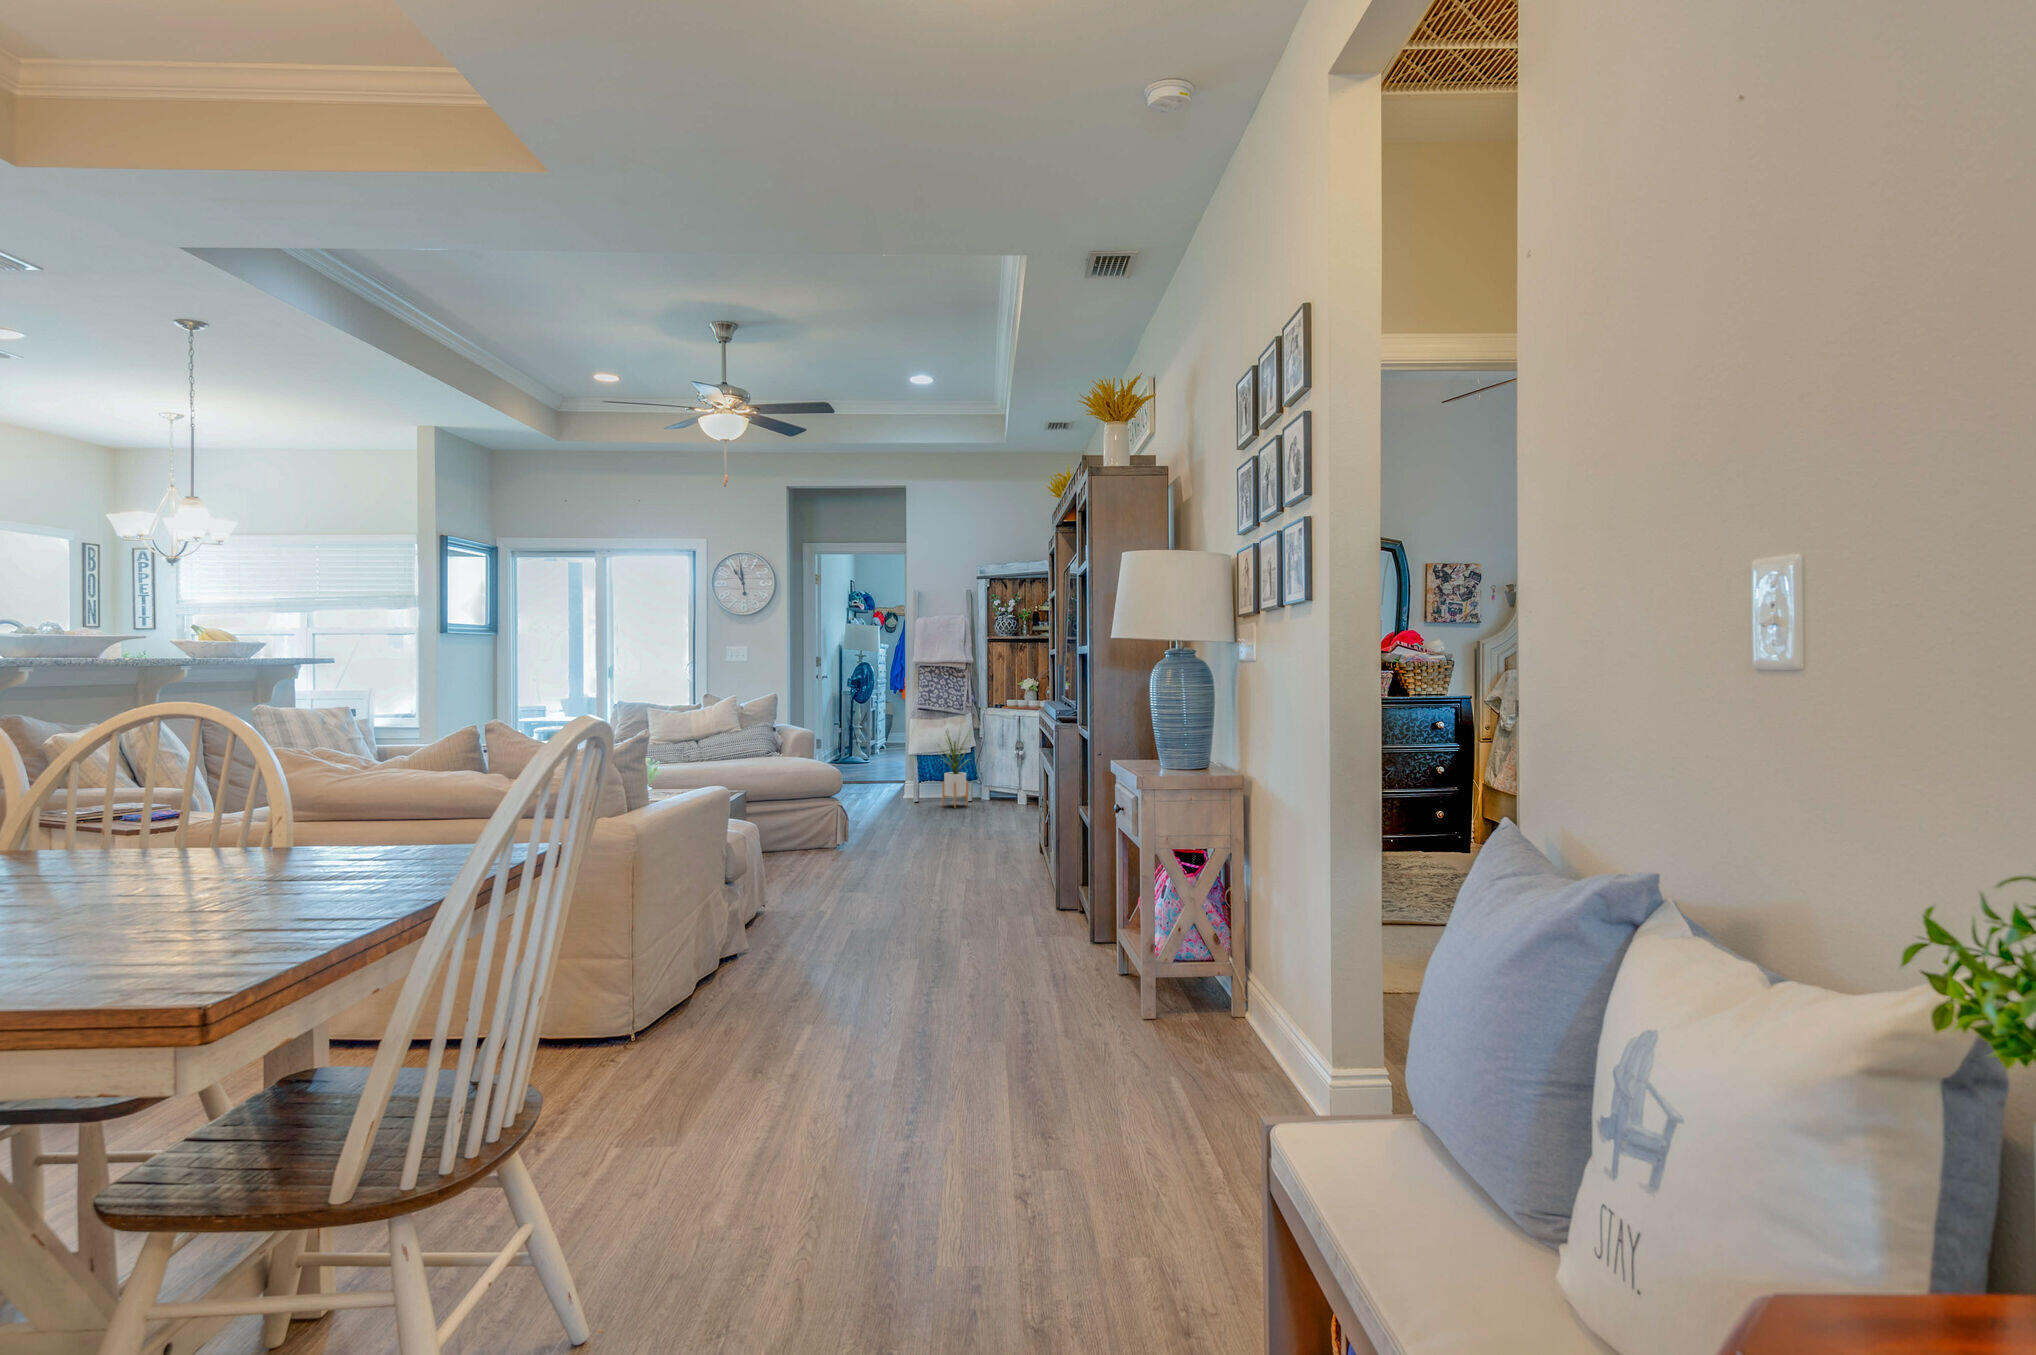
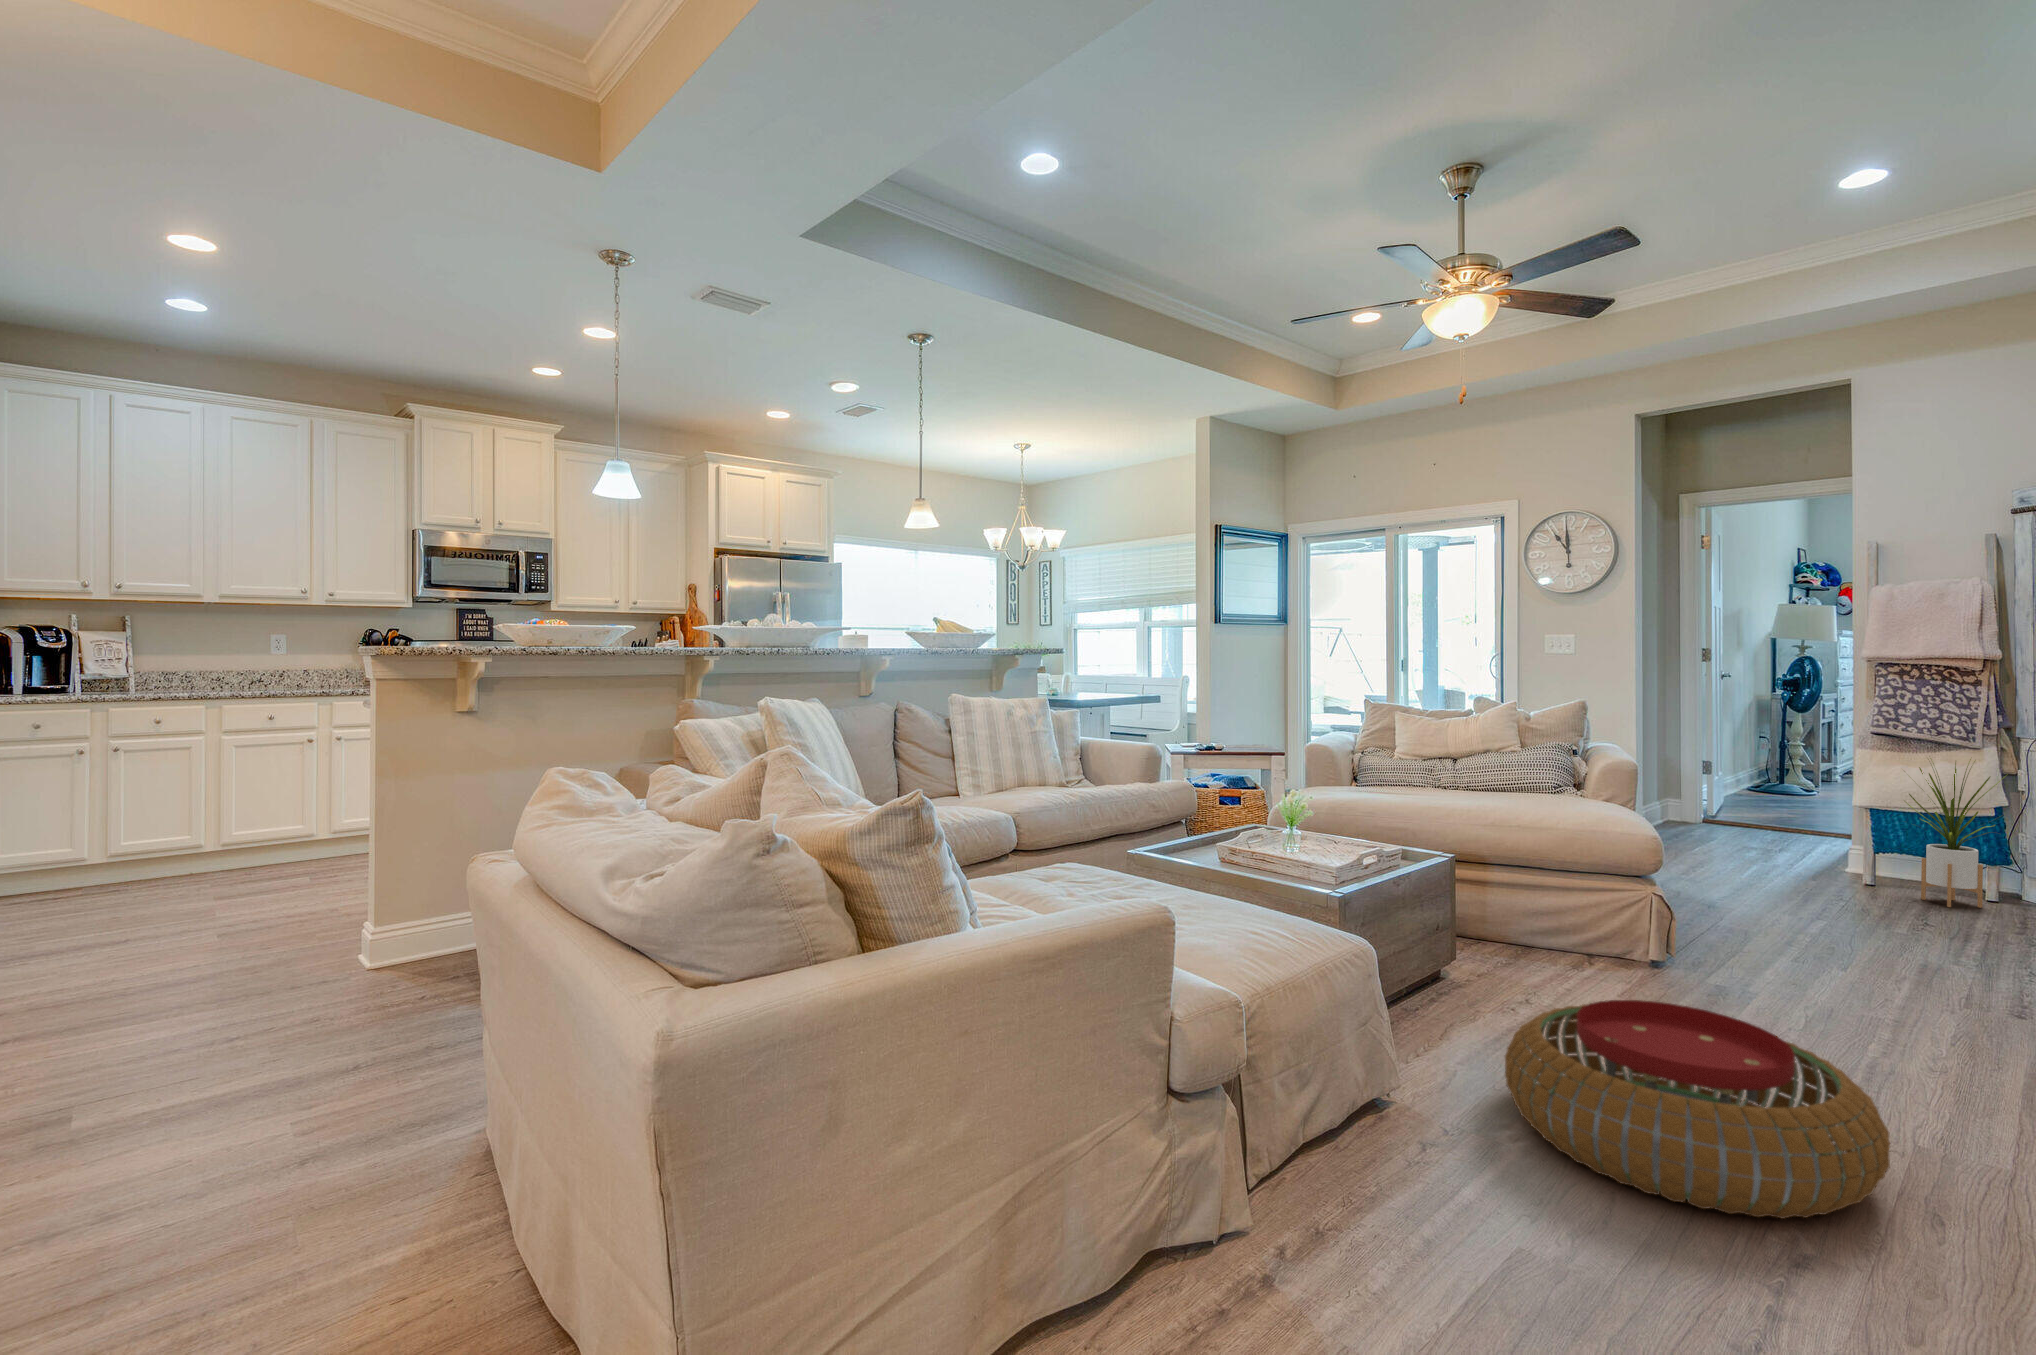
pouf: none [807,843,966,923] -> present [1505,1000,1890,1219]

